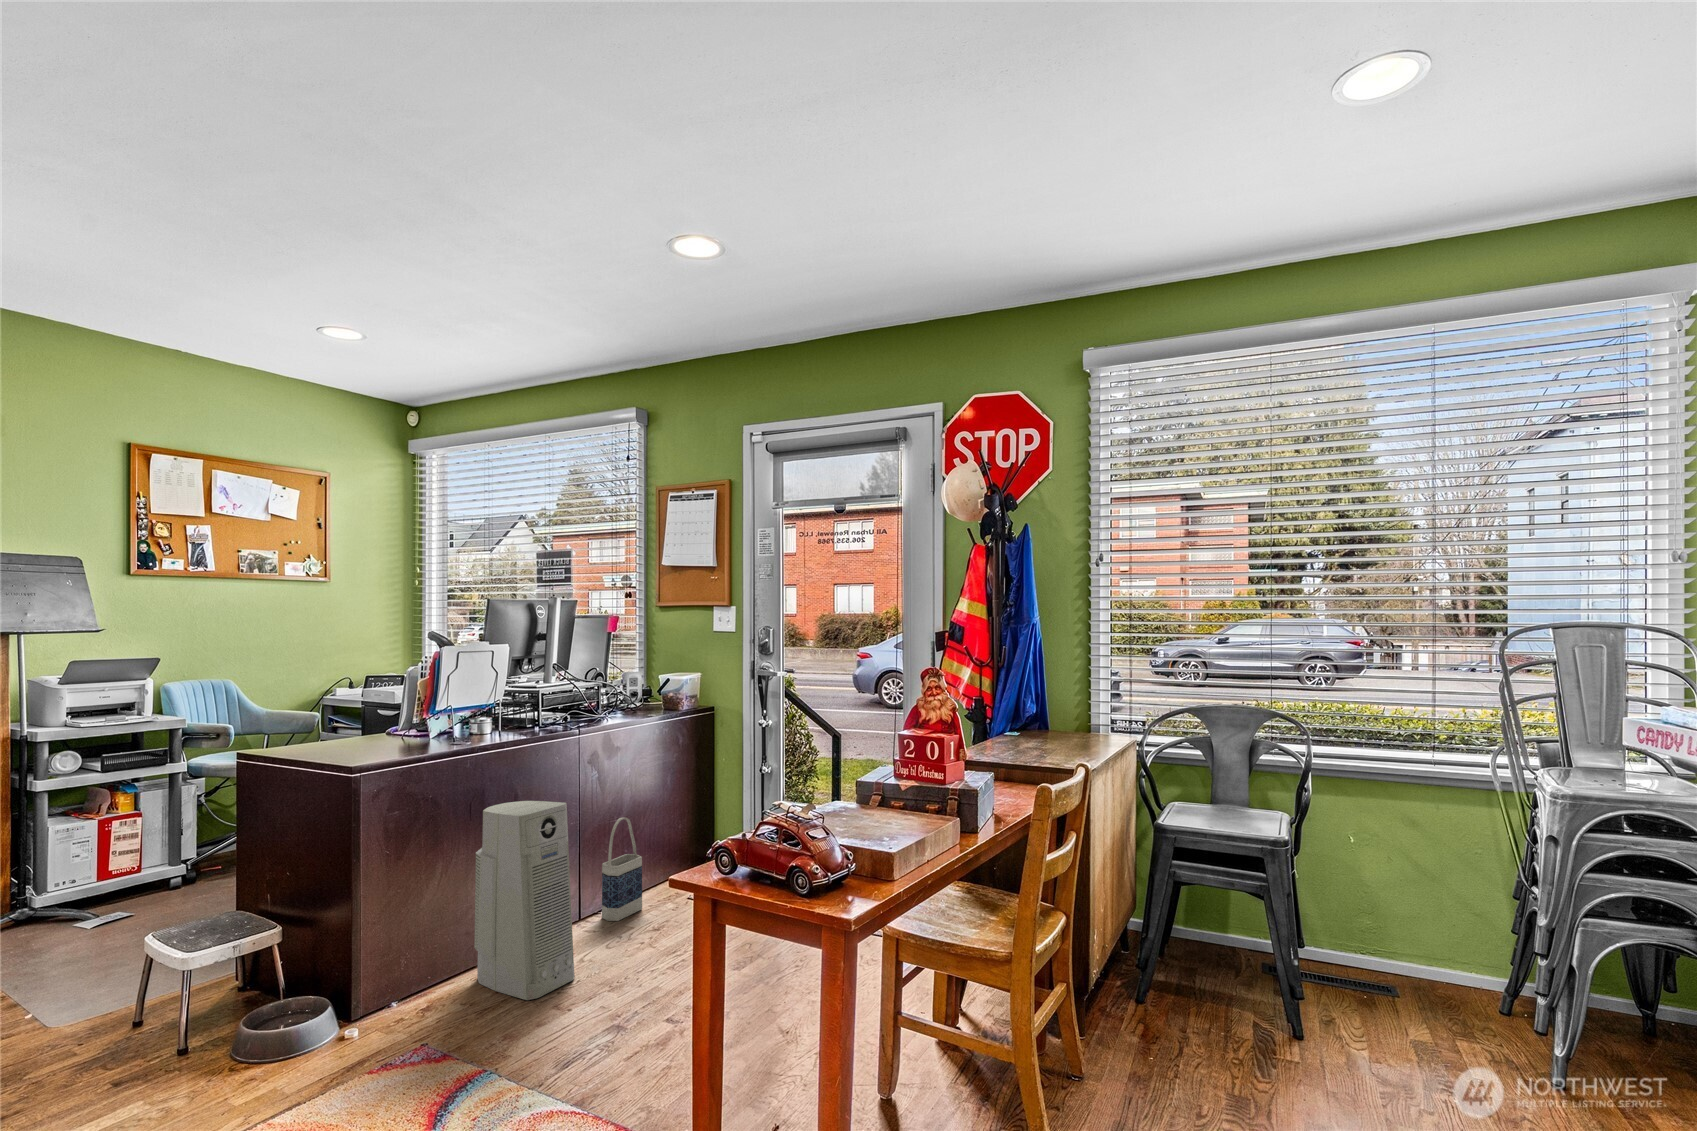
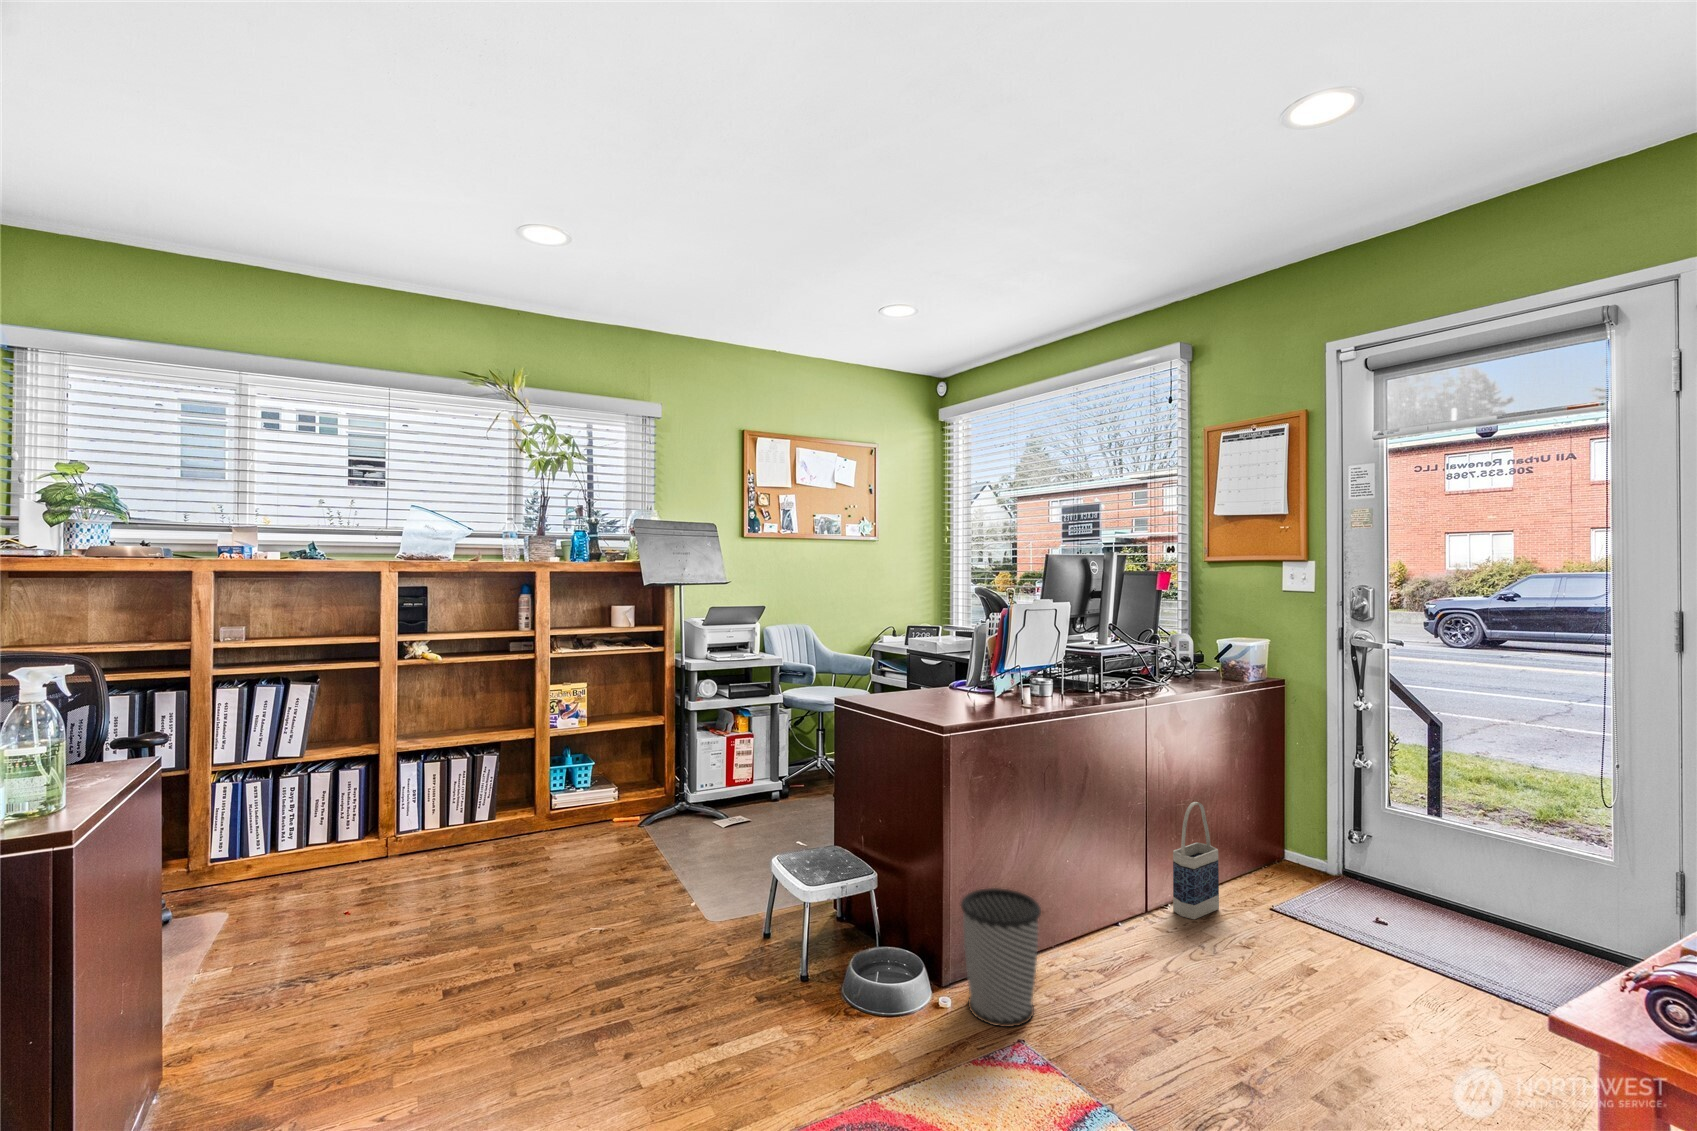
air purifier: present [474,801,575,1000] -> none [1054,777,1169,1010]
wastebasket: none [369,914,451,1040] -> present [961,888,1041,1027]

